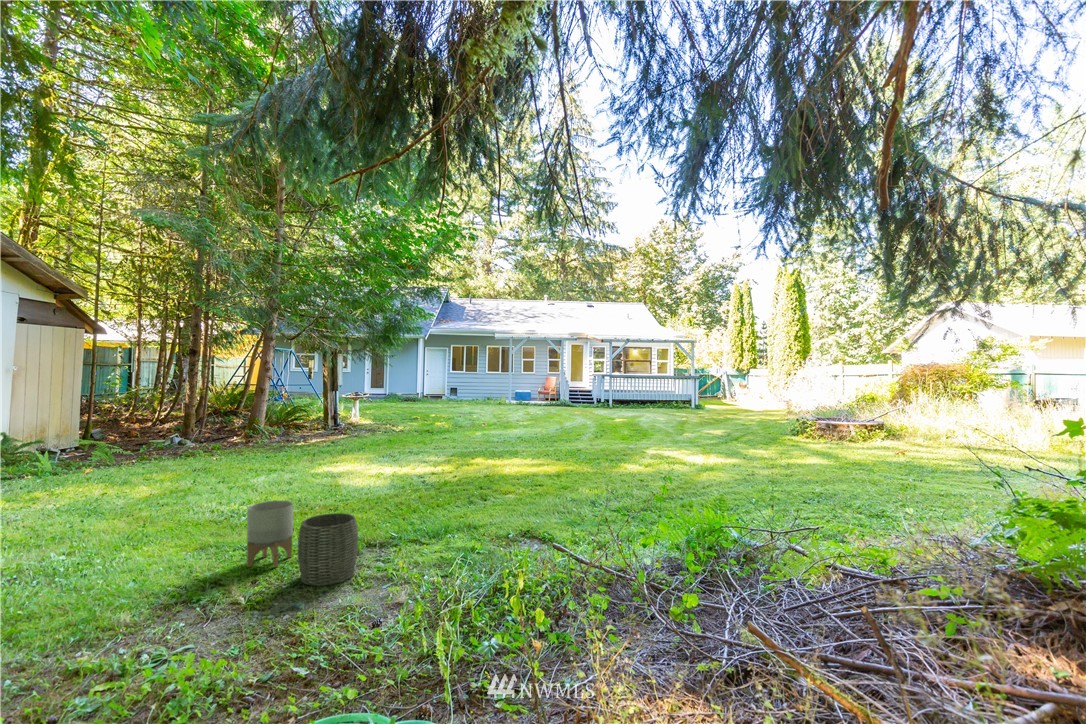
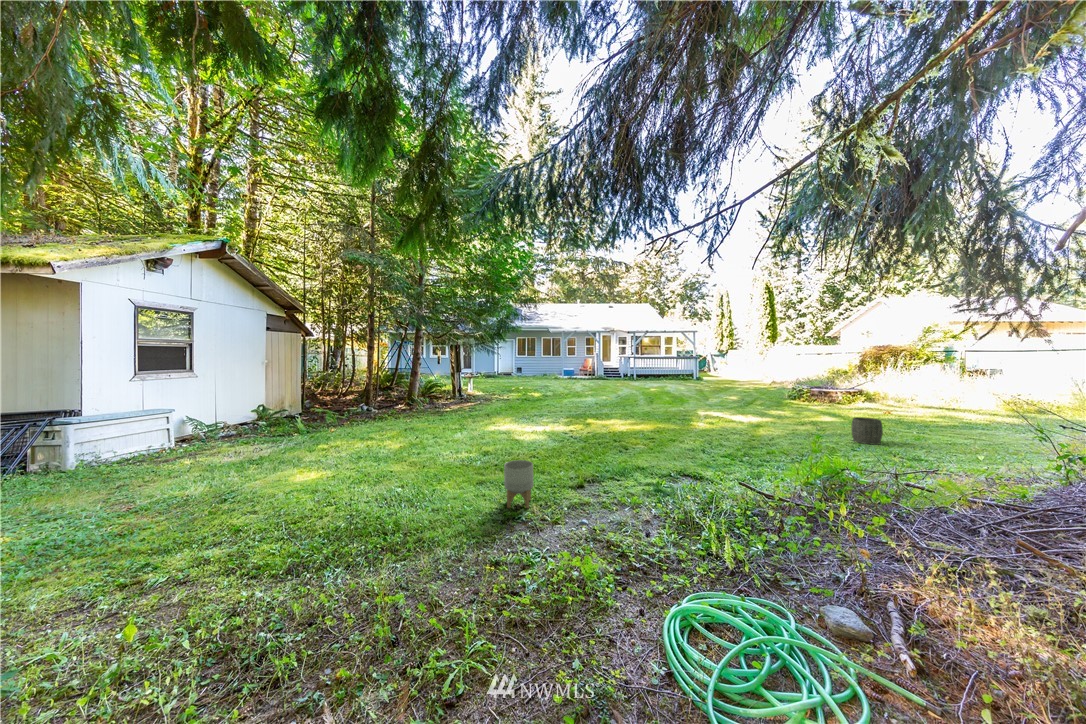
woven basket: present [298,513,358,586] -> present [851,417,883,445]

